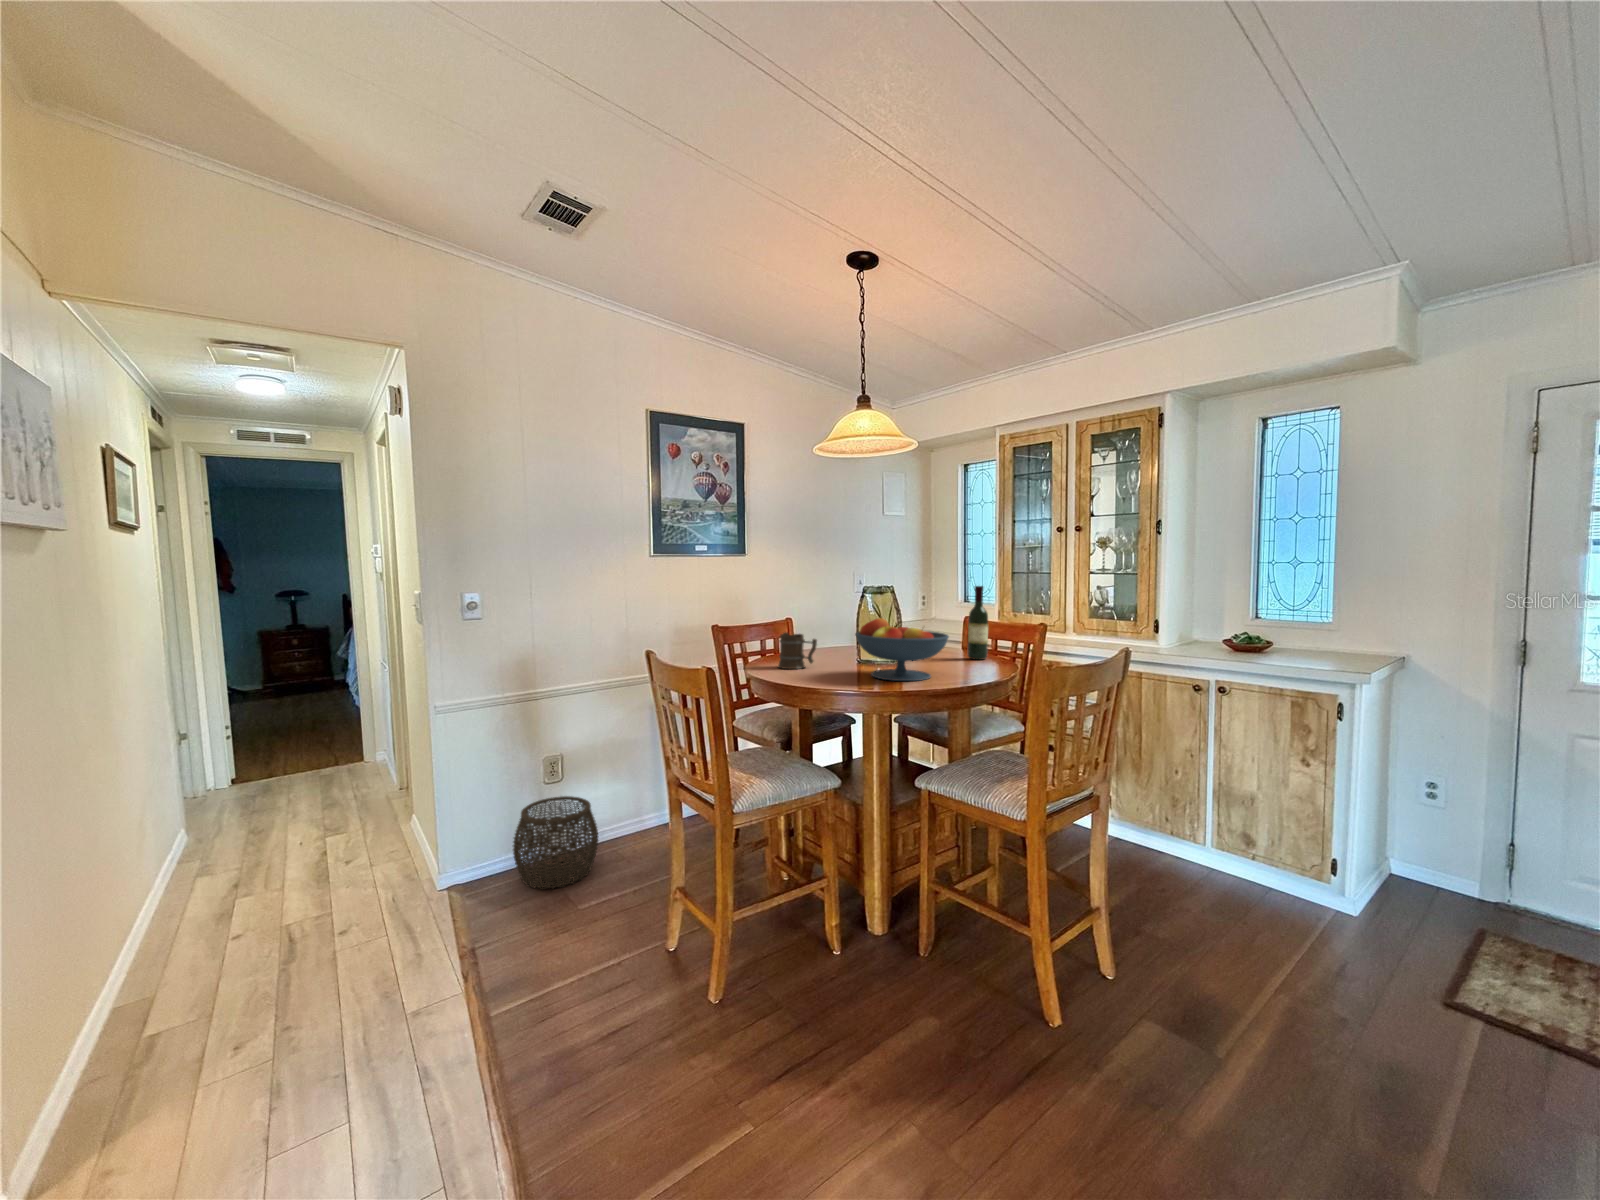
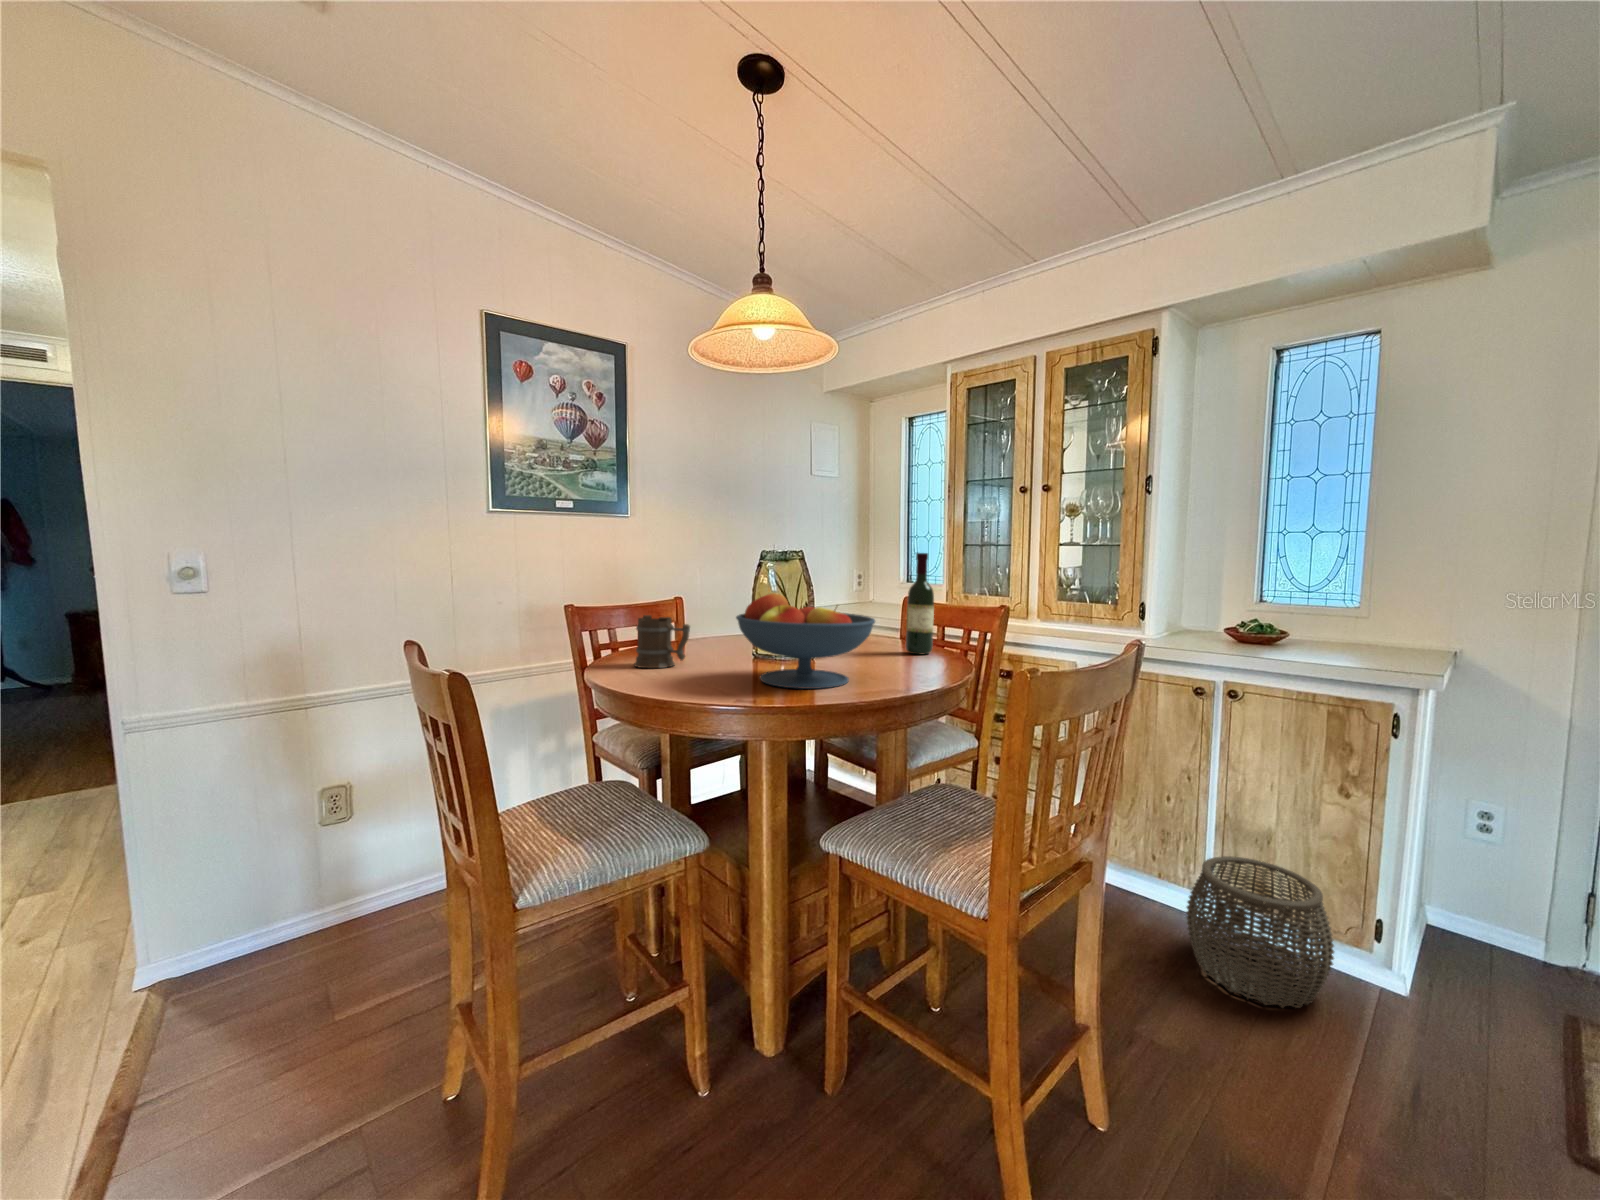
woven basket: present [513,796,598,889] -> present [1186,856,1334,1008]

